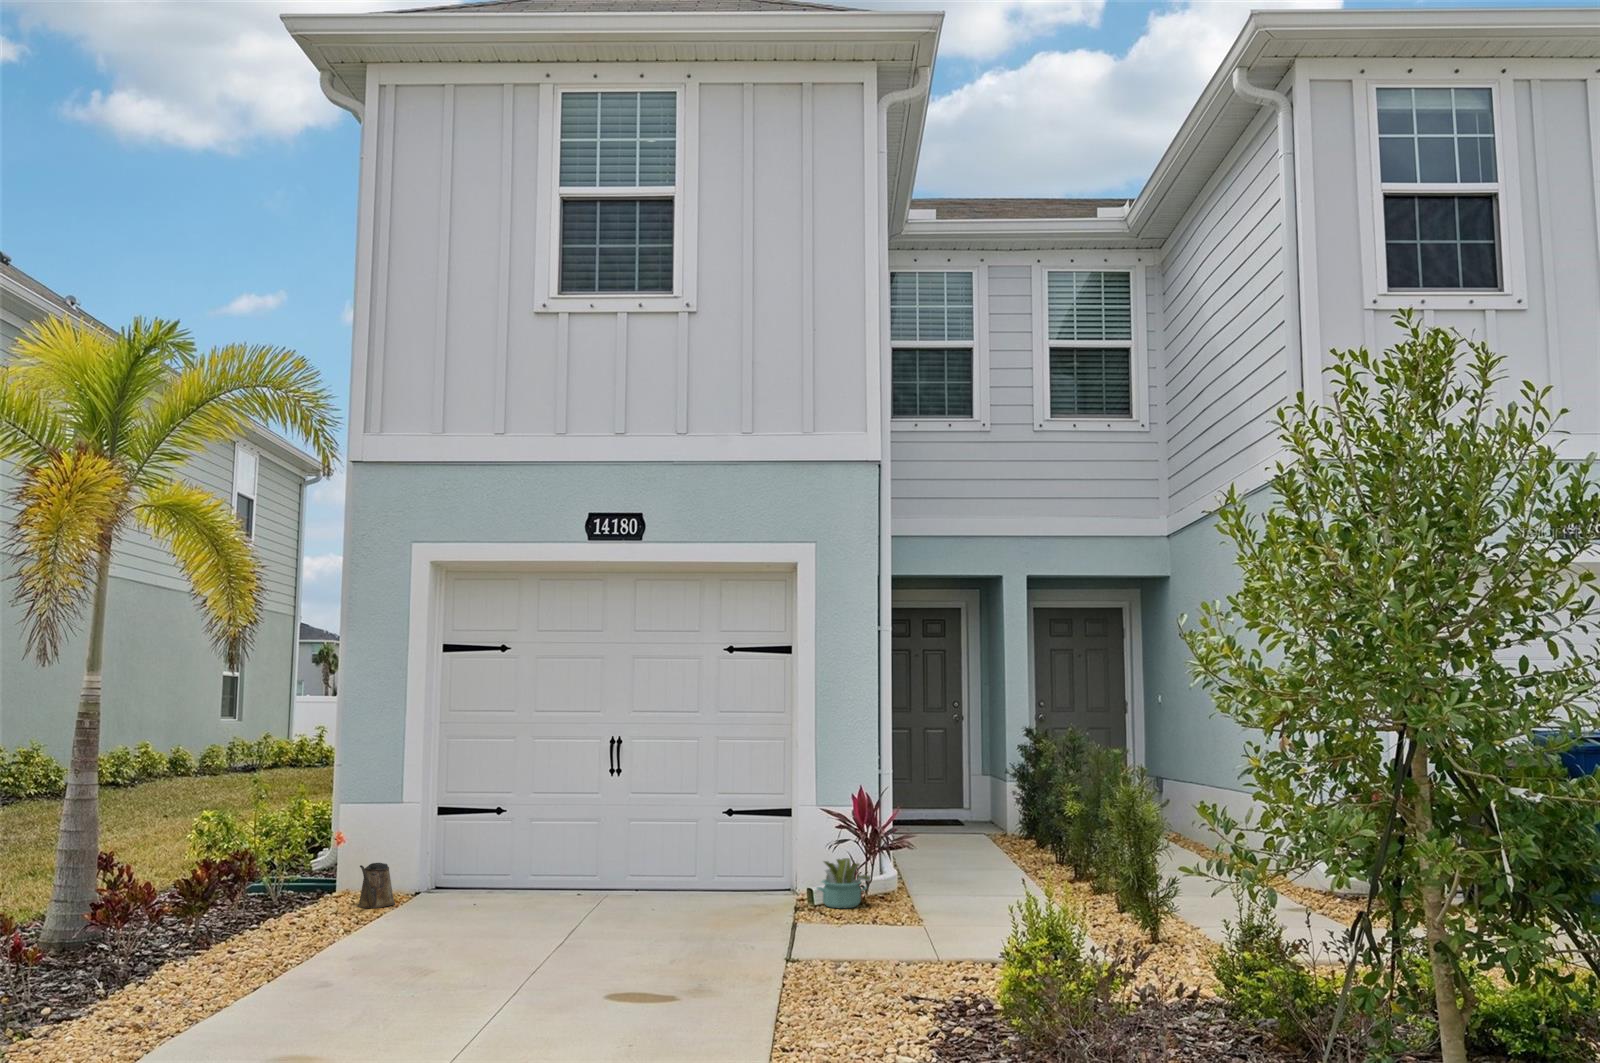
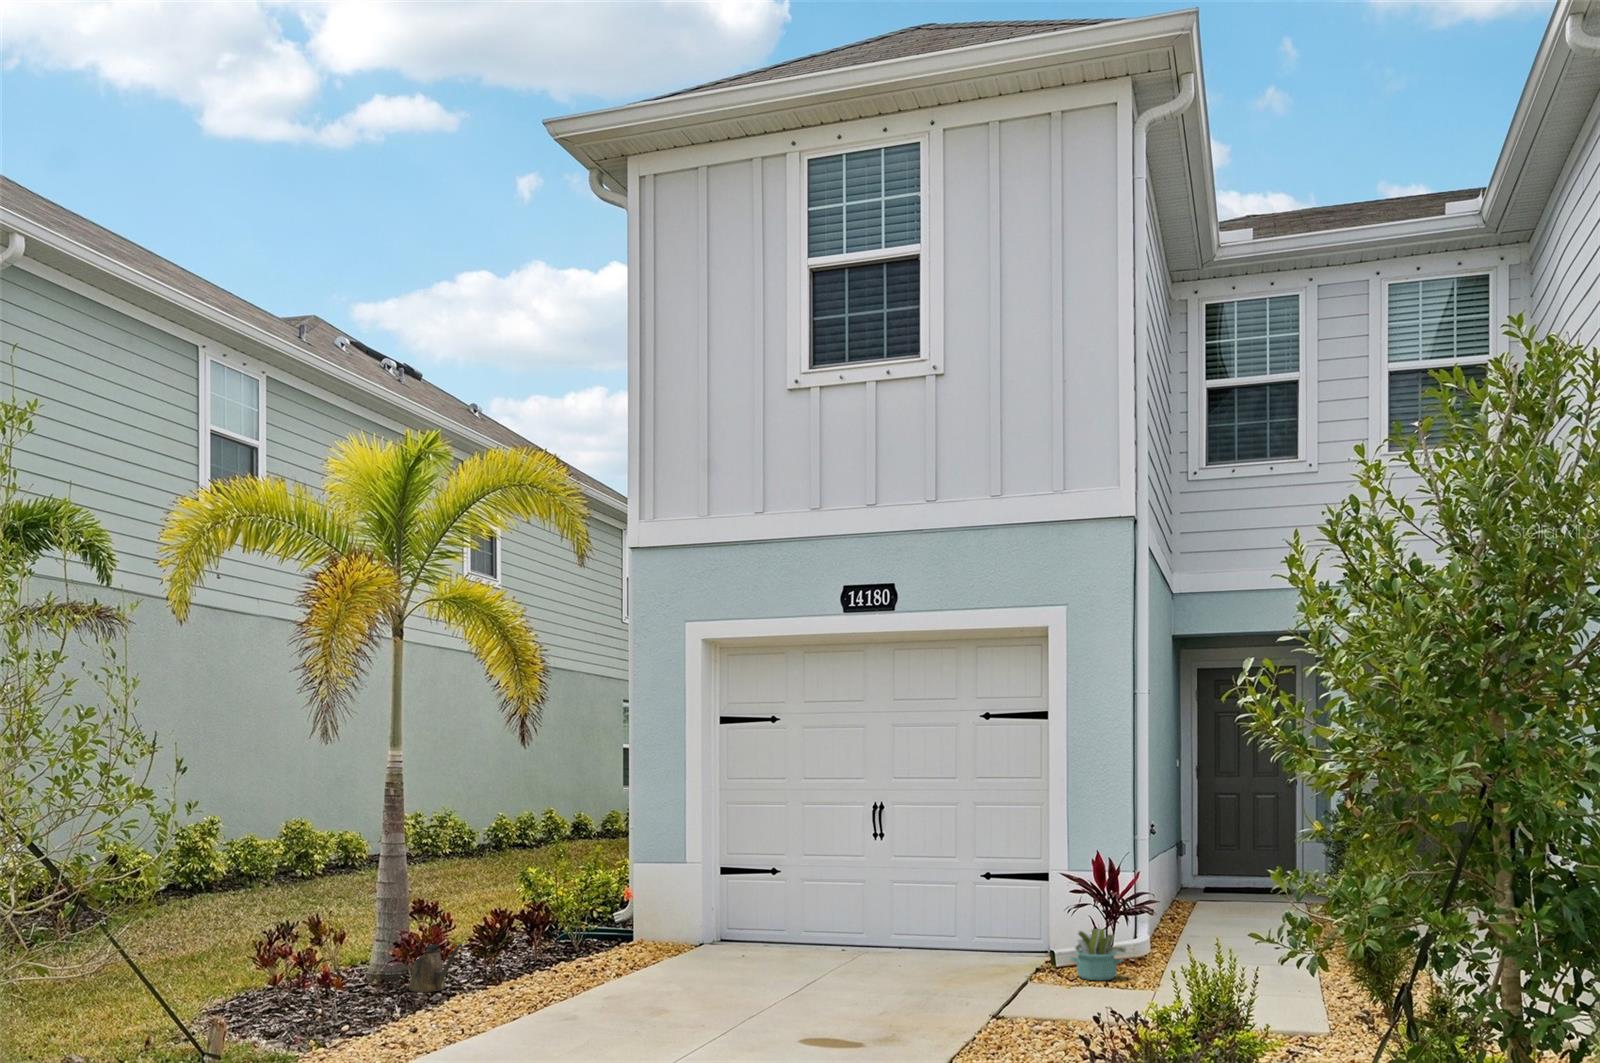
watering can: present [358,863,395,908] -> present [409,944,462,992]

